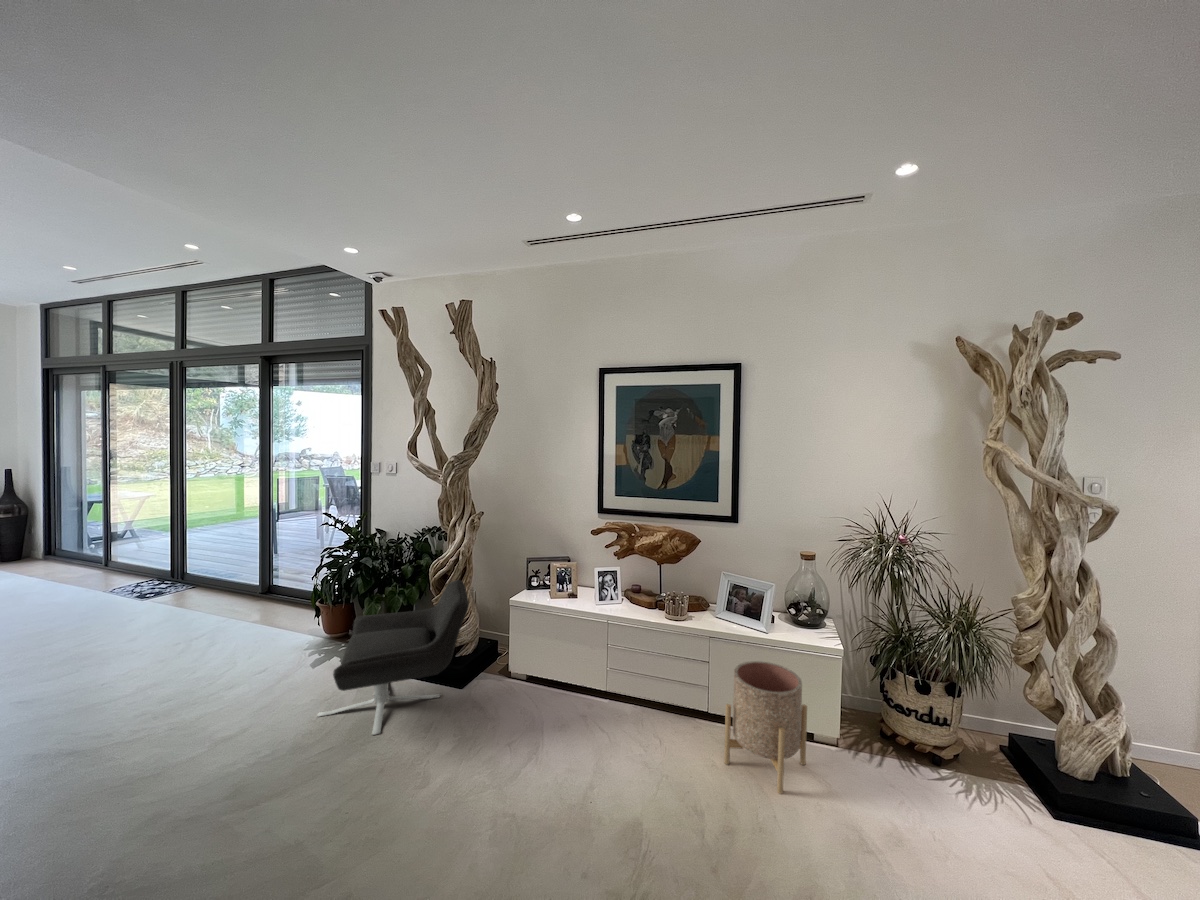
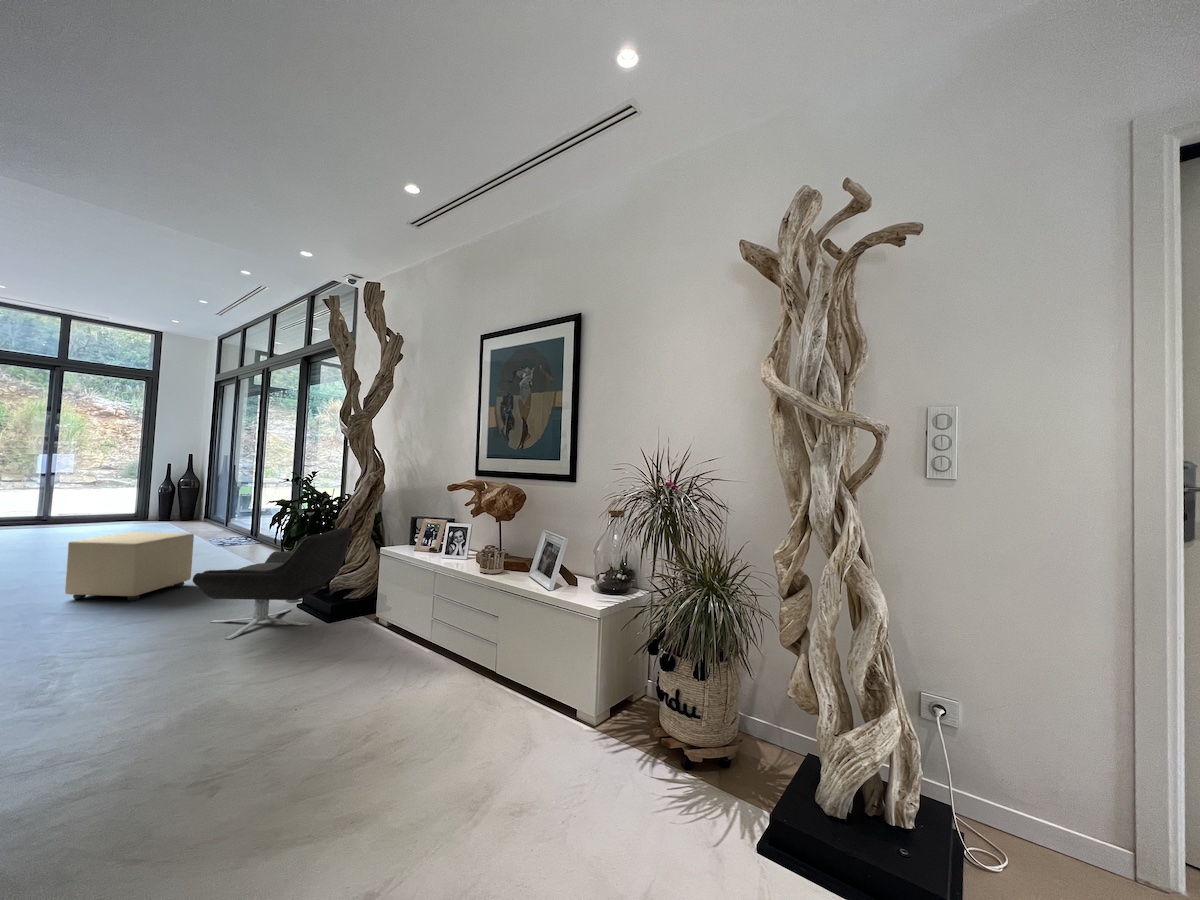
ottoman: none [40,603,200,721] -> present [65,532,194,601]
planter: present [724,661,807,794] -> none [457,613,539,748]

